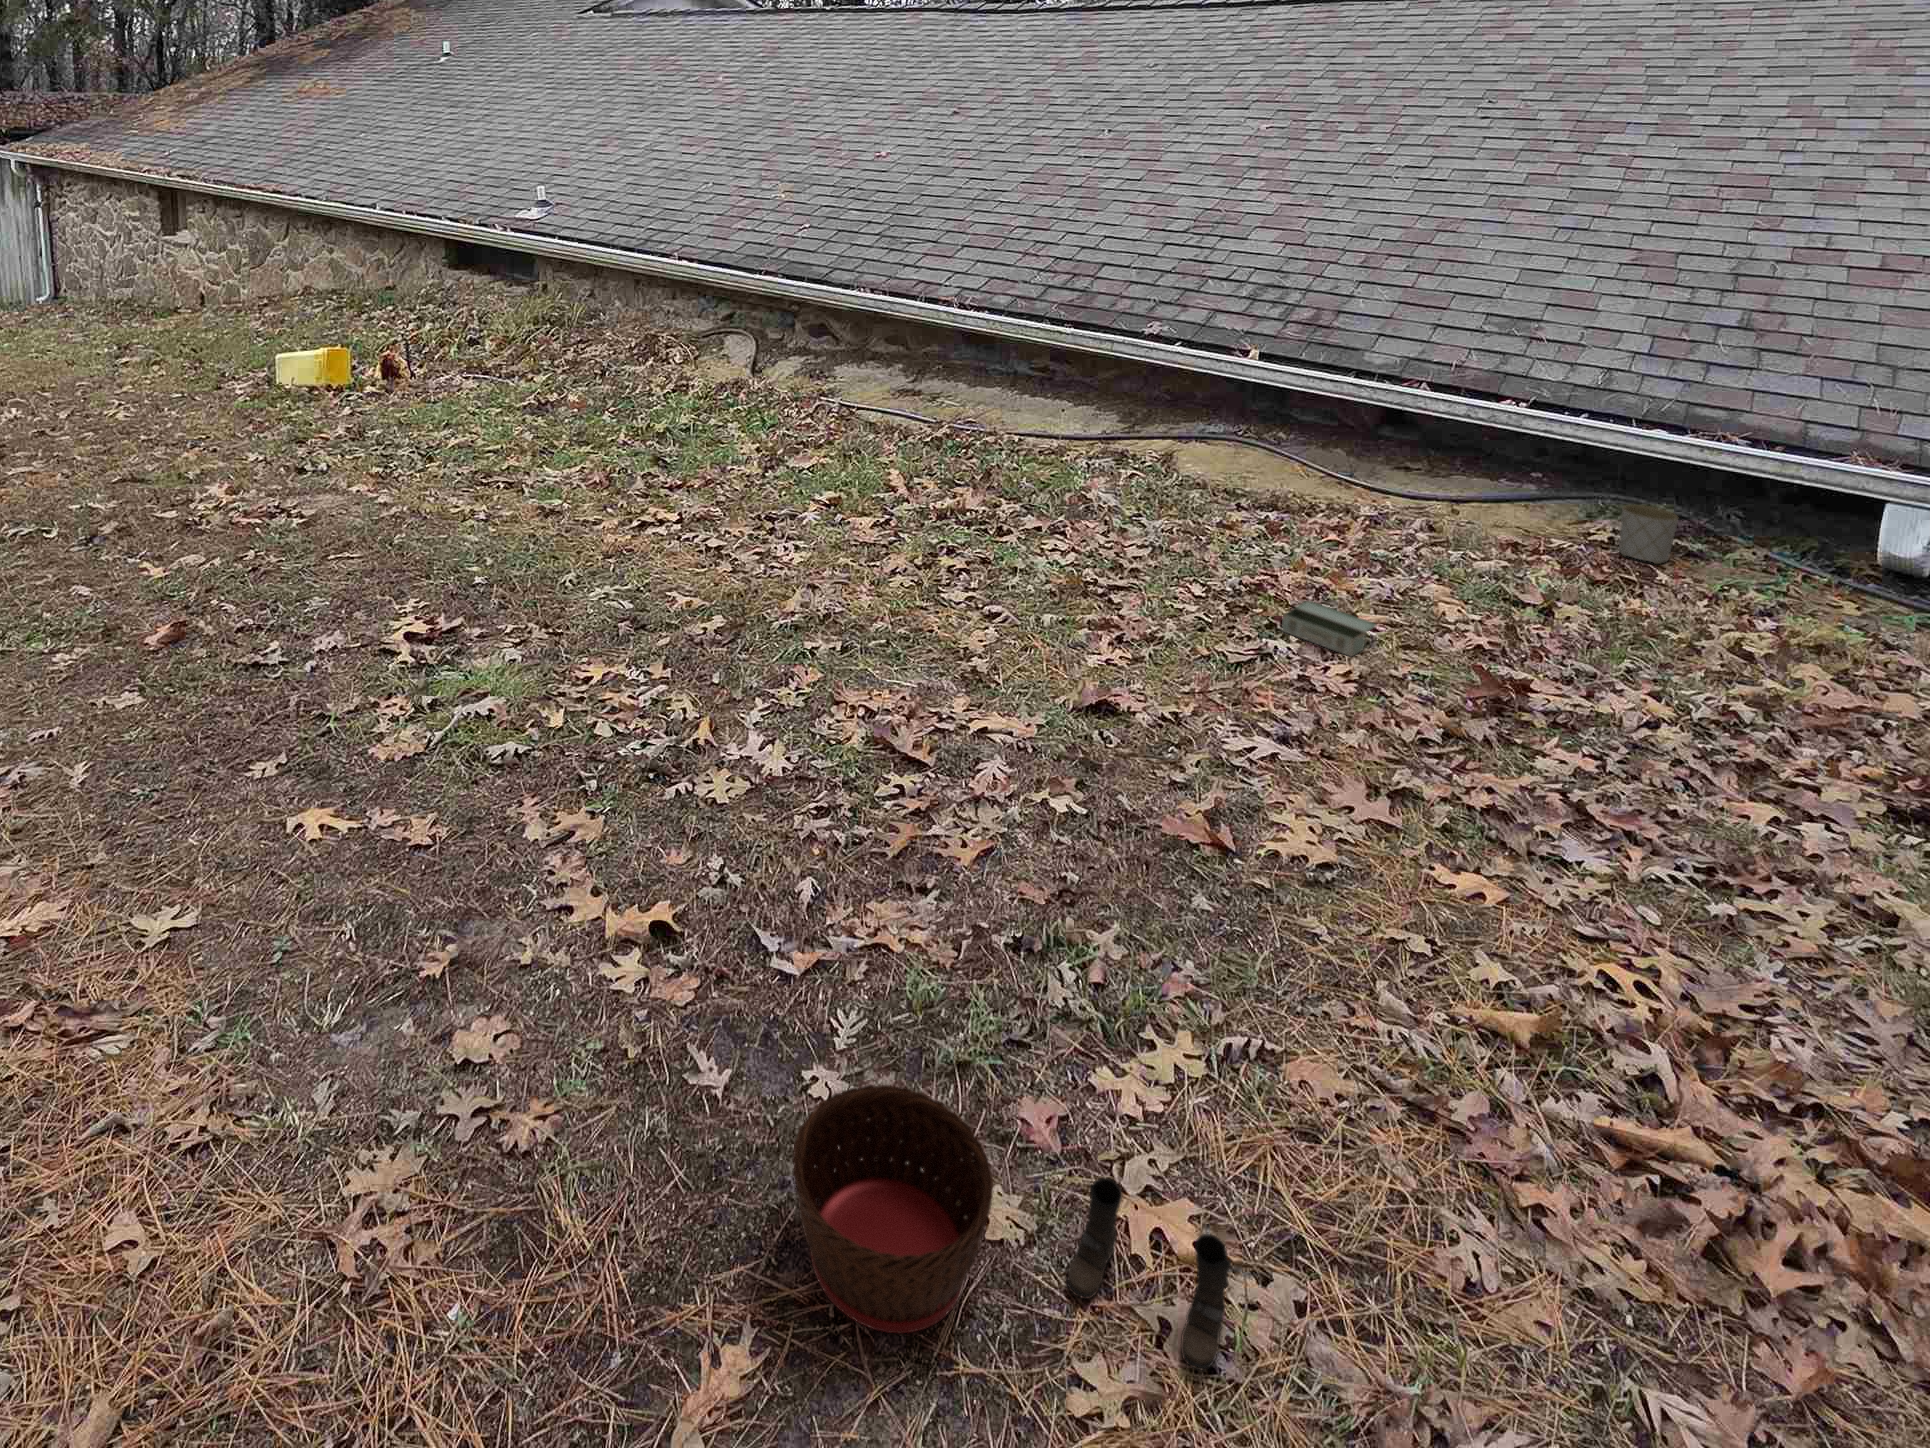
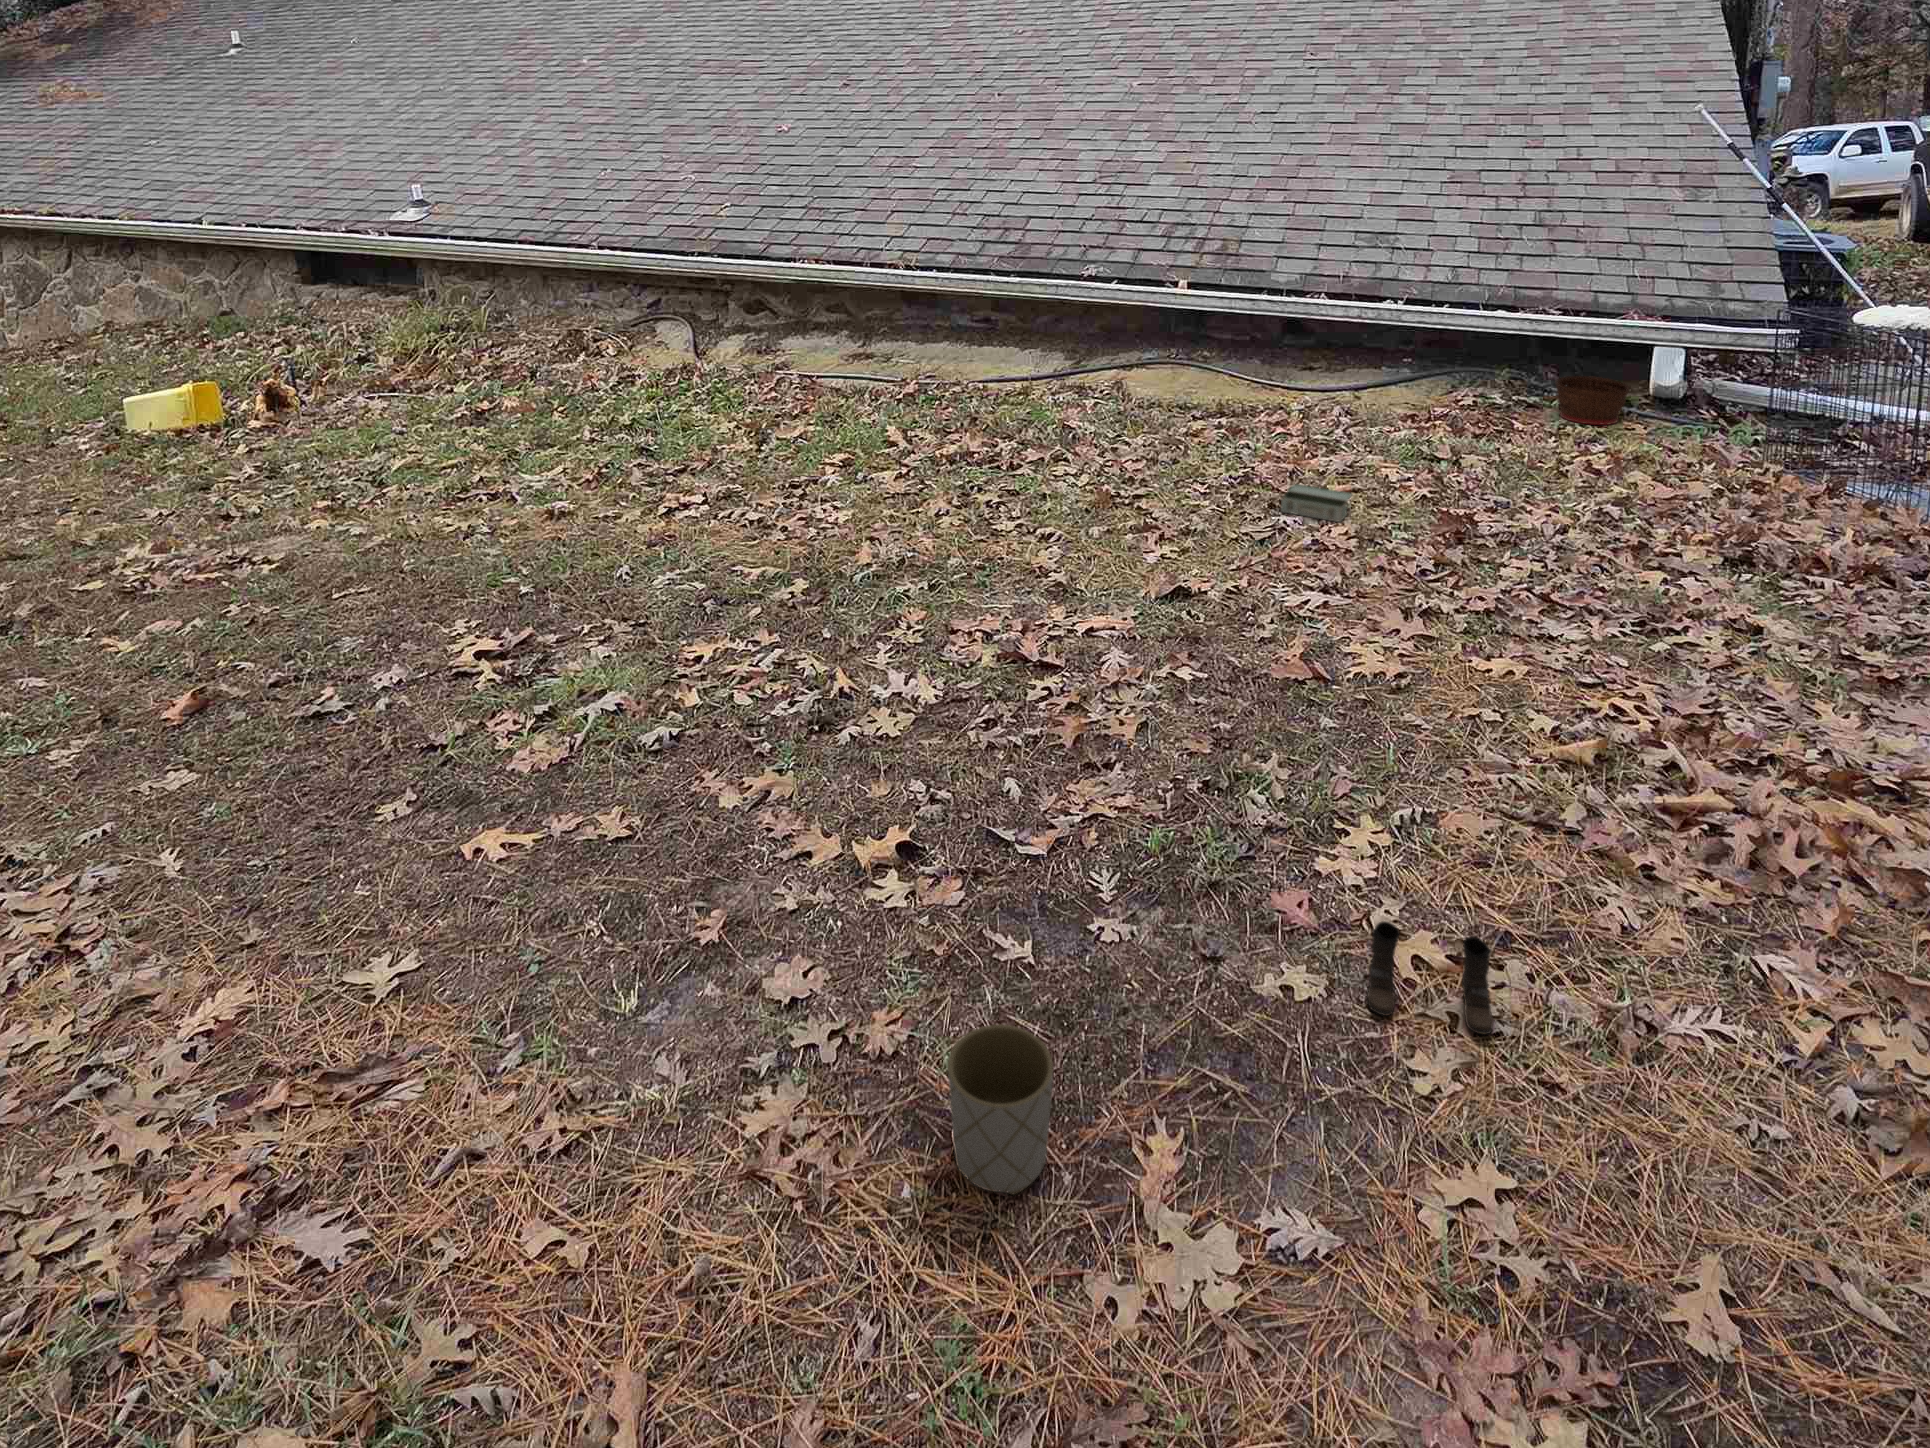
planter: present [1619,505,1678,564] -> present [948,1024,1053,1195]
basket: present [792,1084,993,1333] -> present [1556,376,1629,425]

